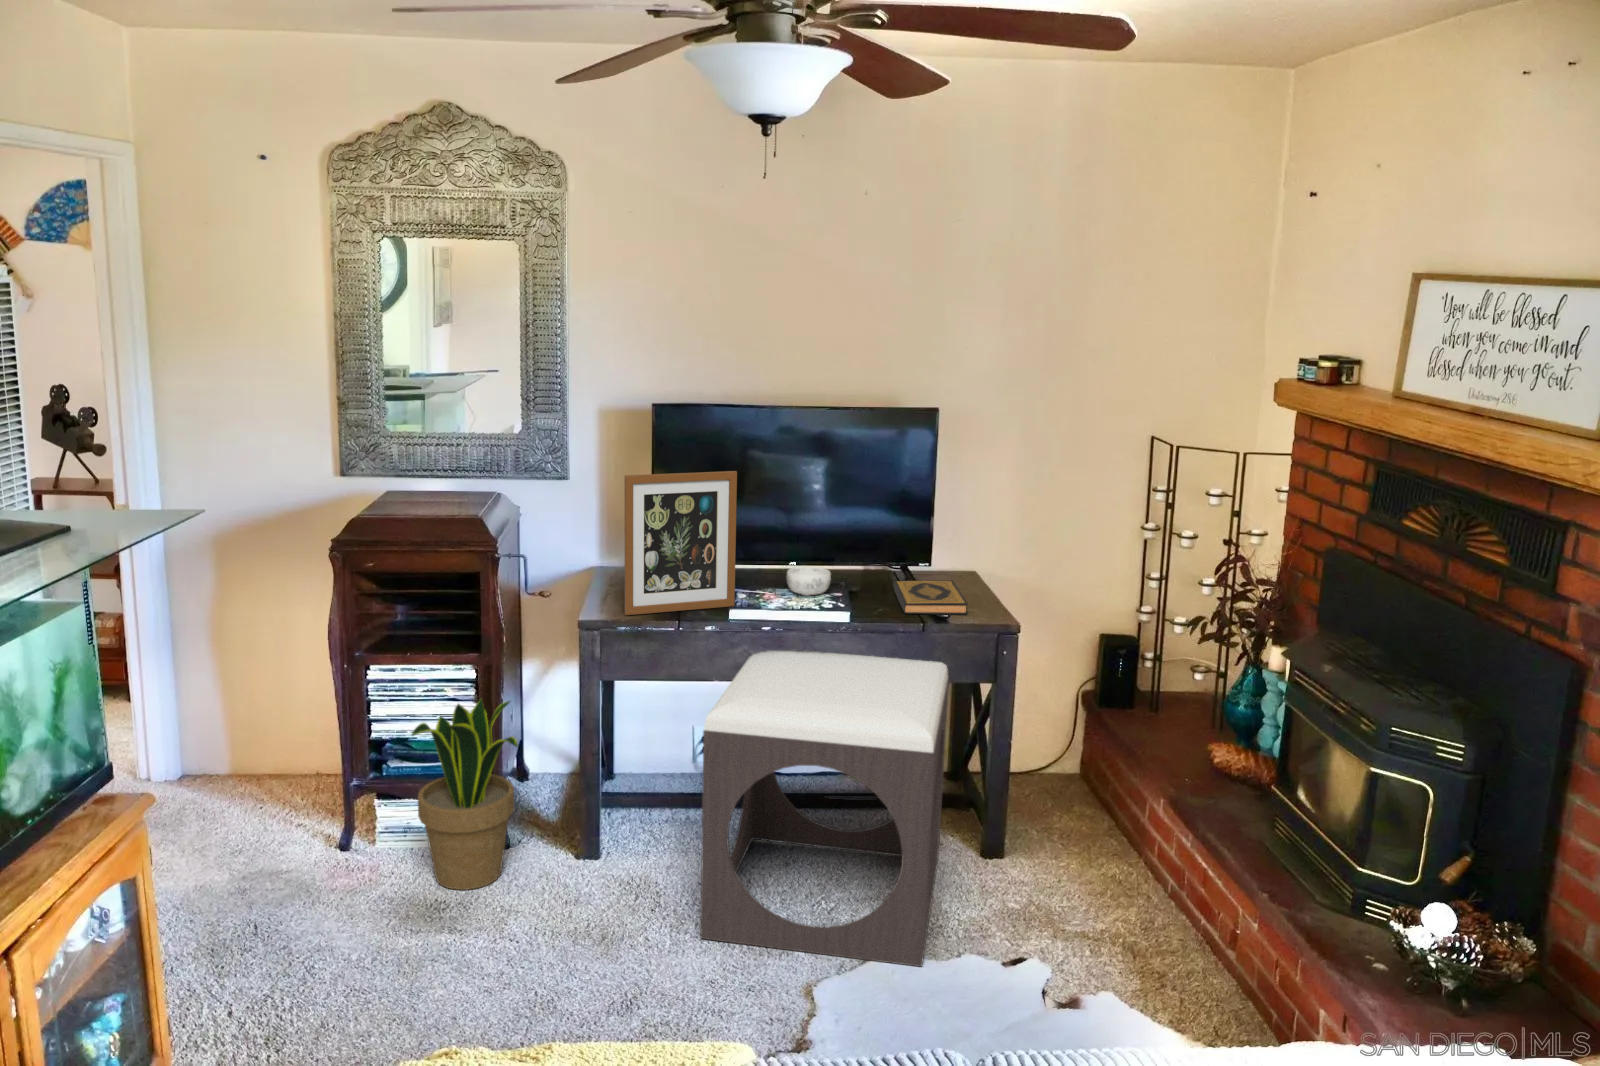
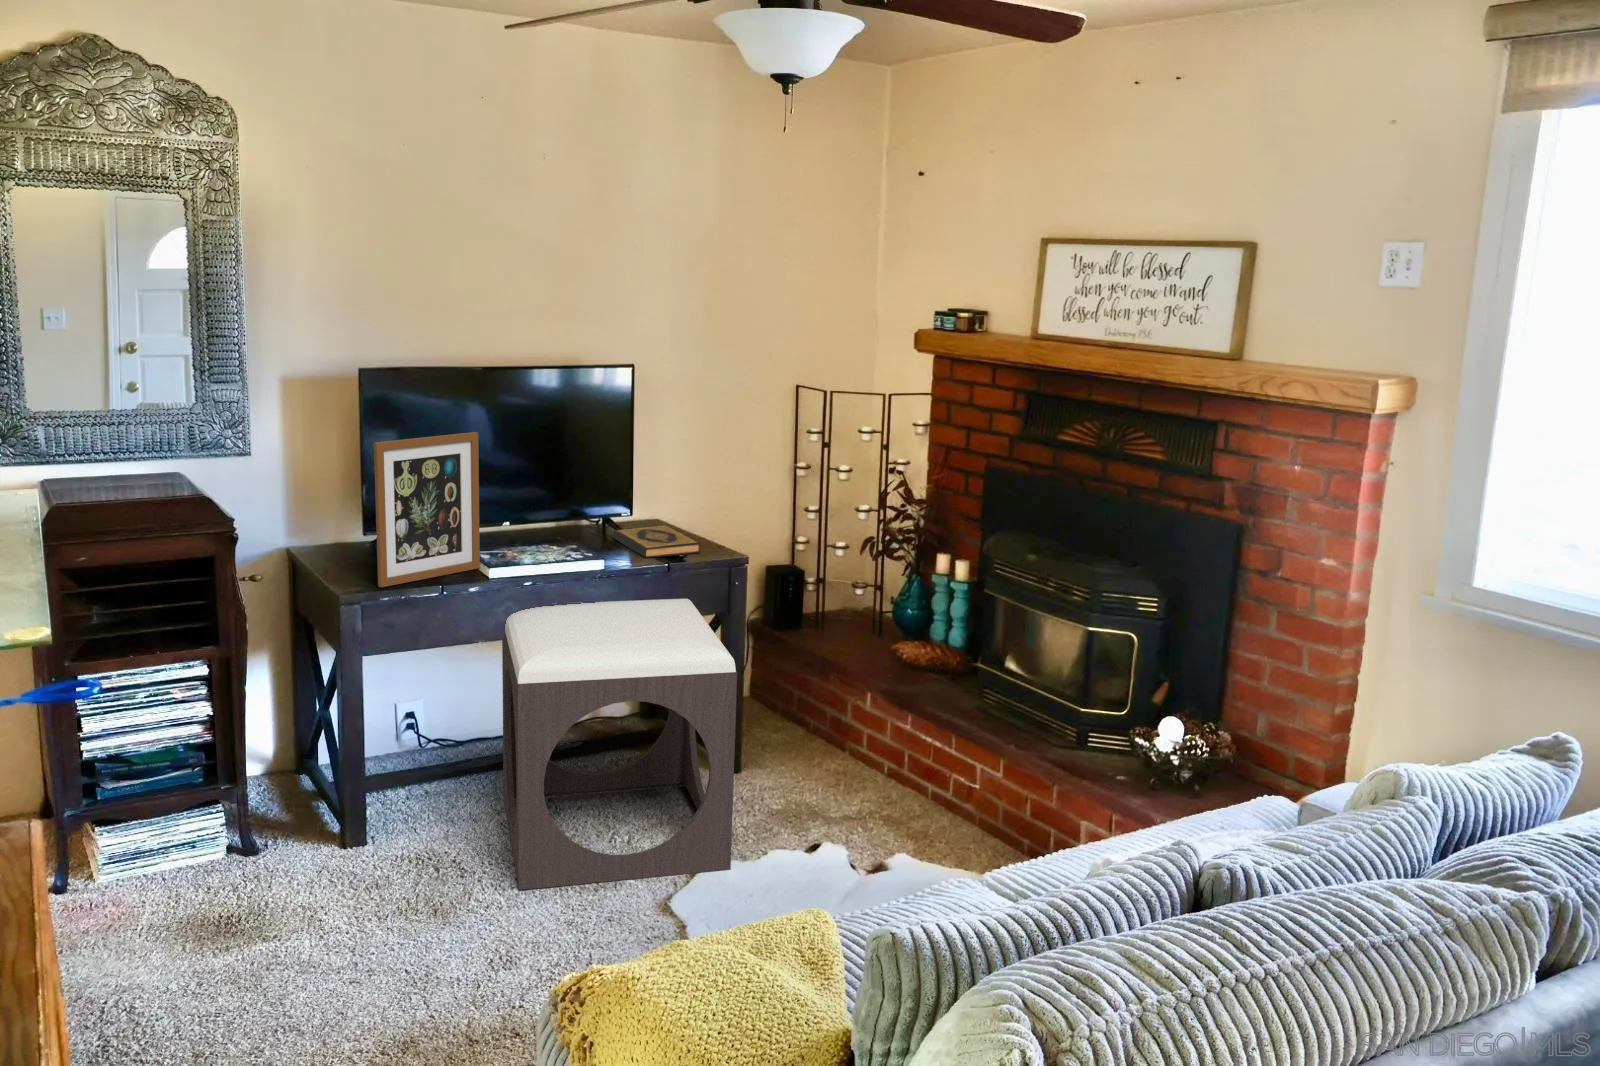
decorative bowl: present [787,566,831,596] -> none [514,524,559,552]
potted plant: present [412,699,518,890] -> none [169,692,291,903]

